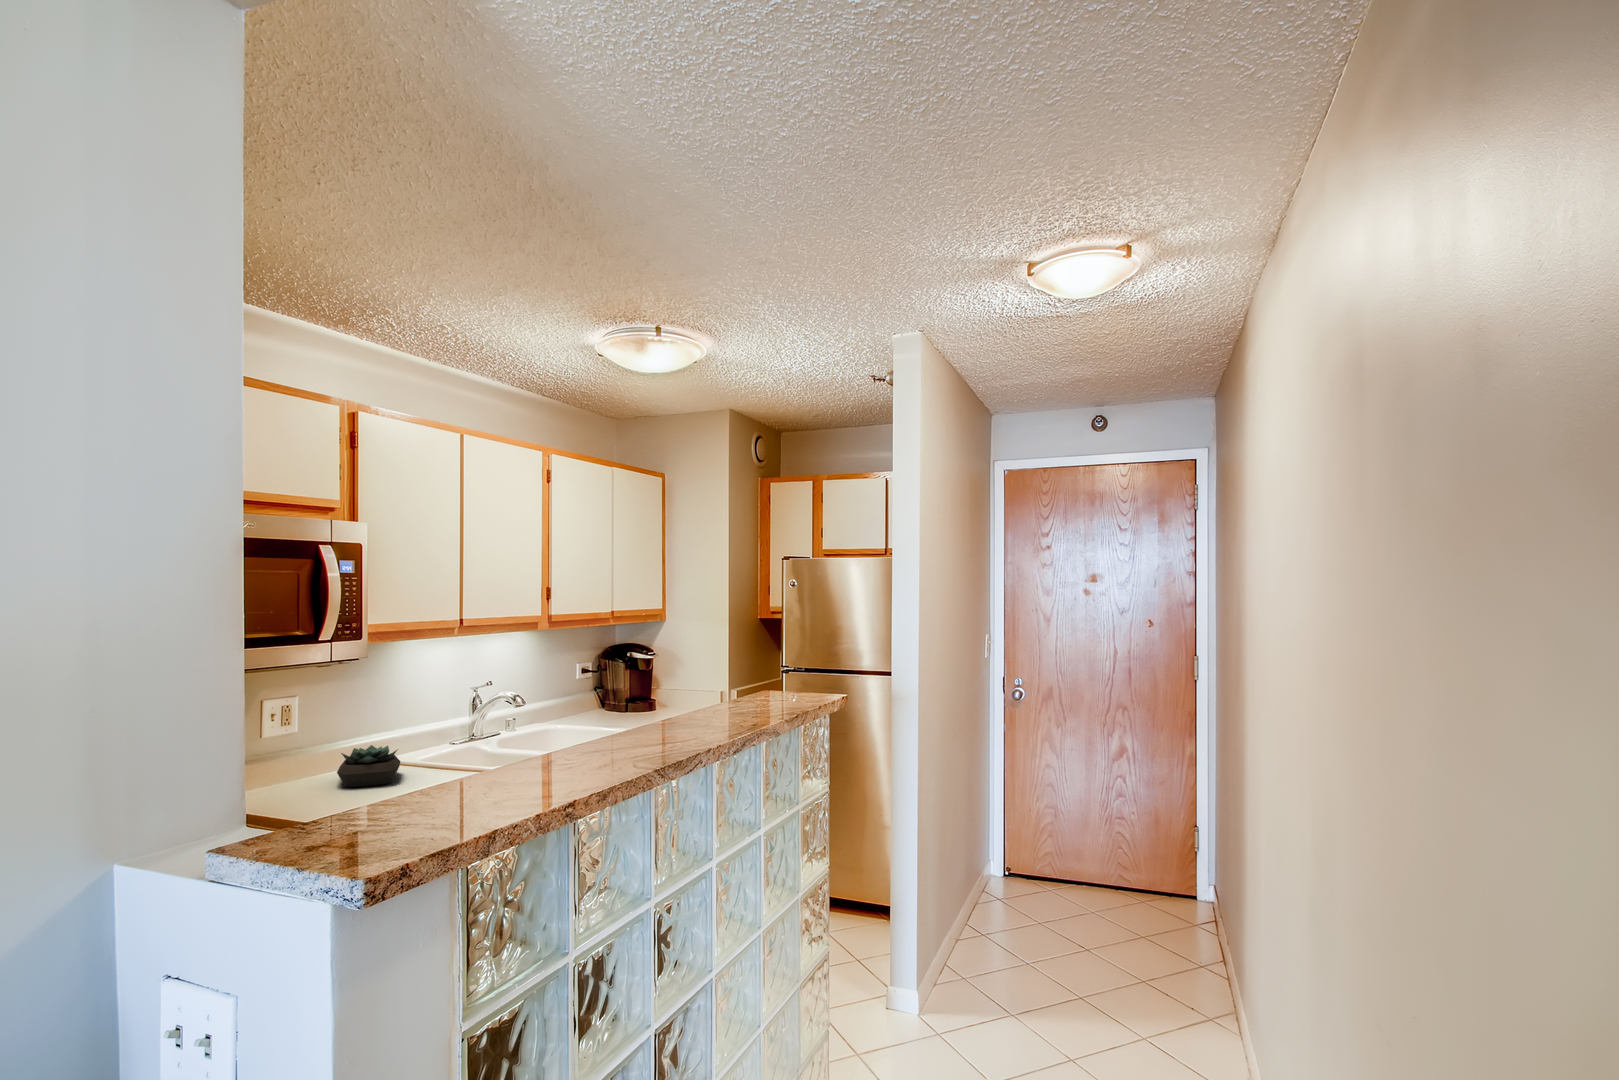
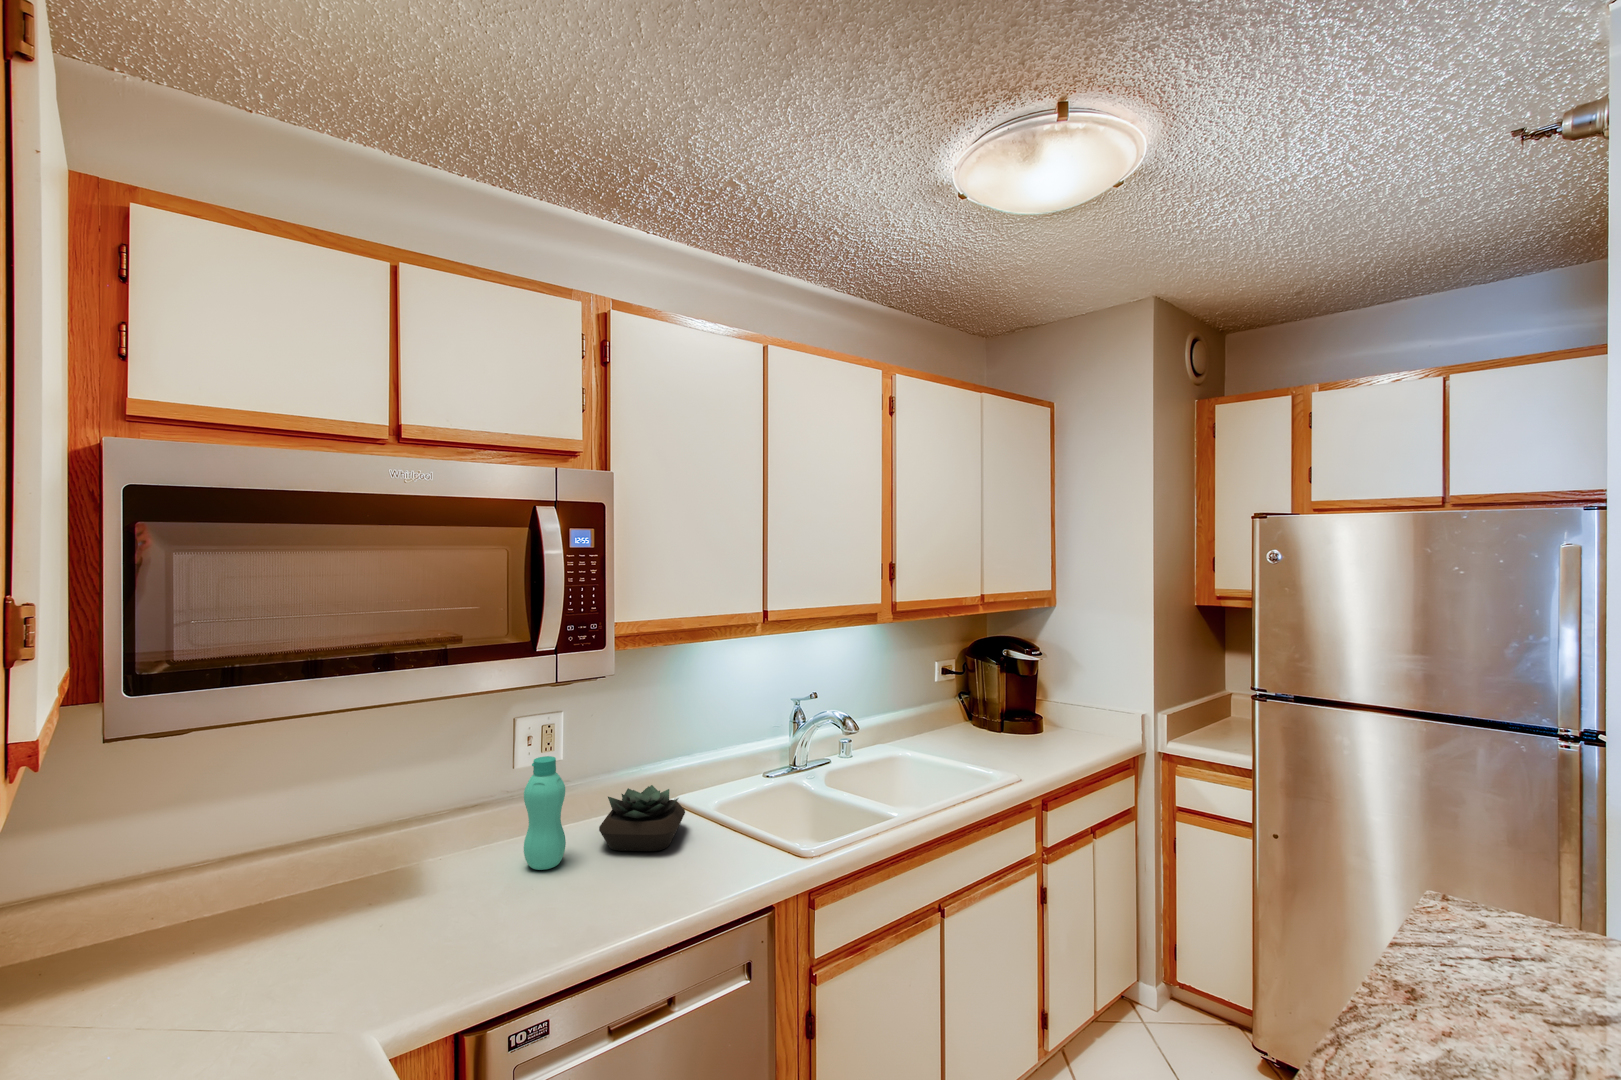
bottle: none [282,721,315,800] -> present [524,756,566,870]

